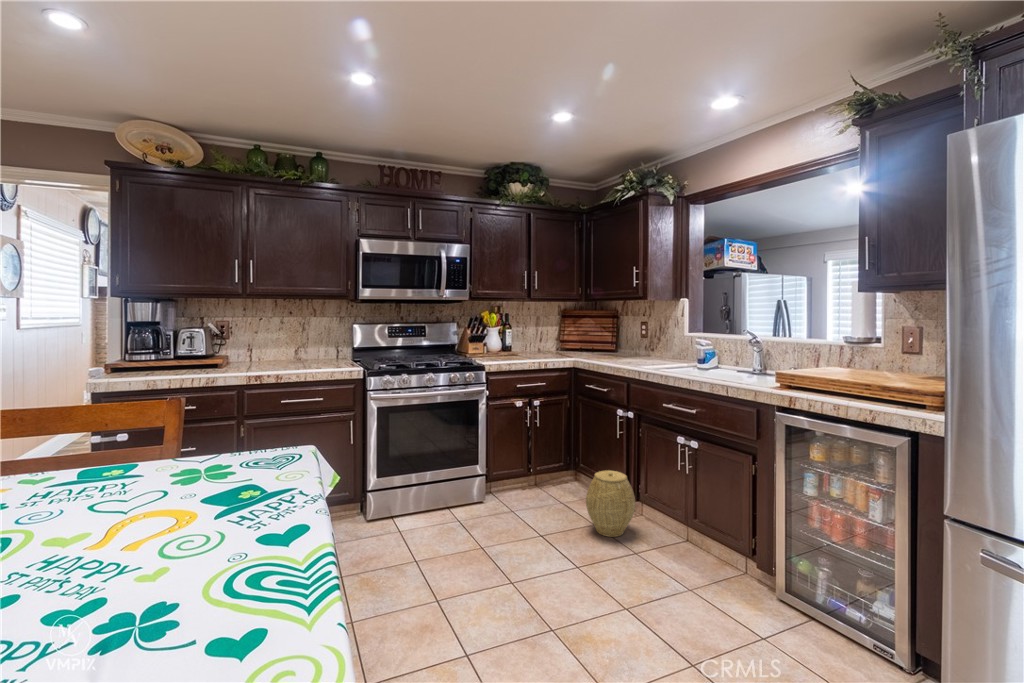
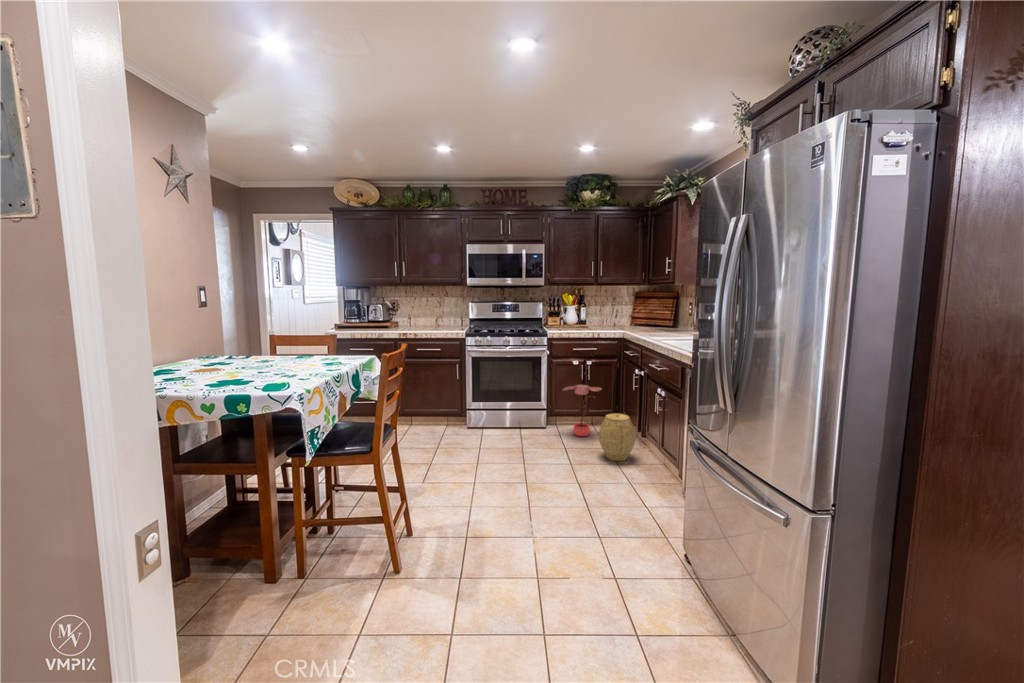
potted plant: none [512,434,562,505] -> present [563,385,602,436]

